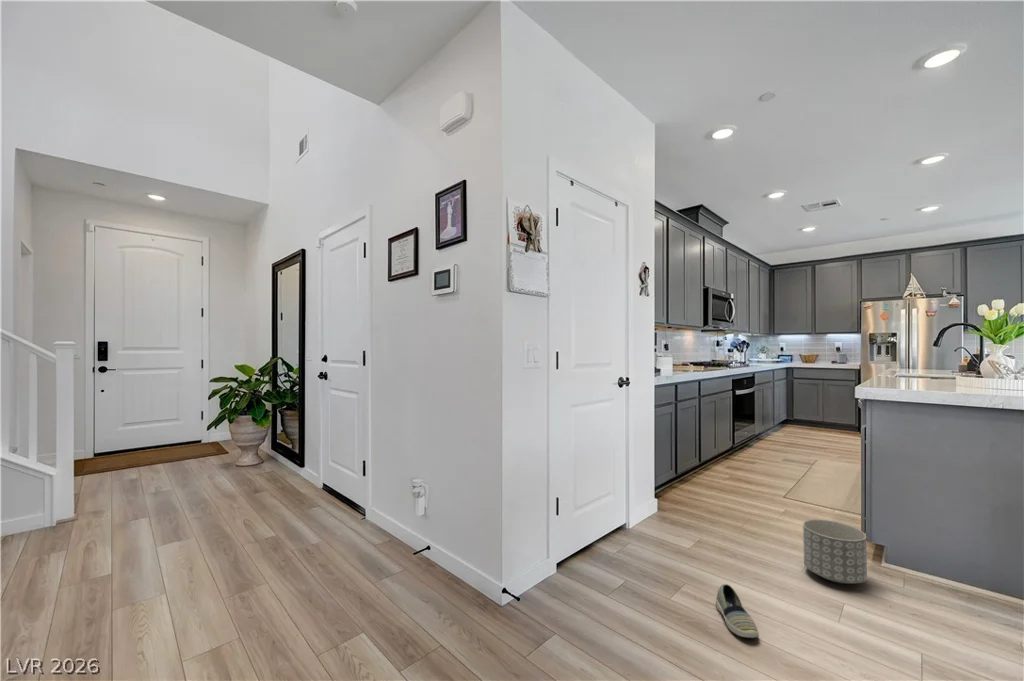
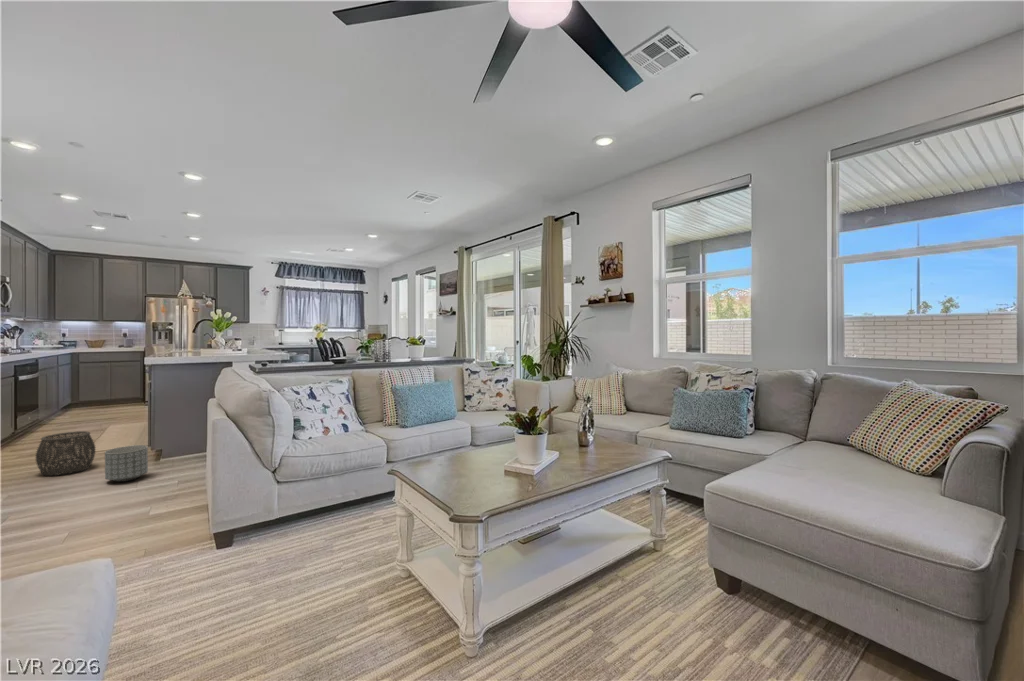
woven basket: none [735,469,797,528] -> present [36,431,95,476]
shoe: present [716,584,759,638] -> none [37,501,79,522]

